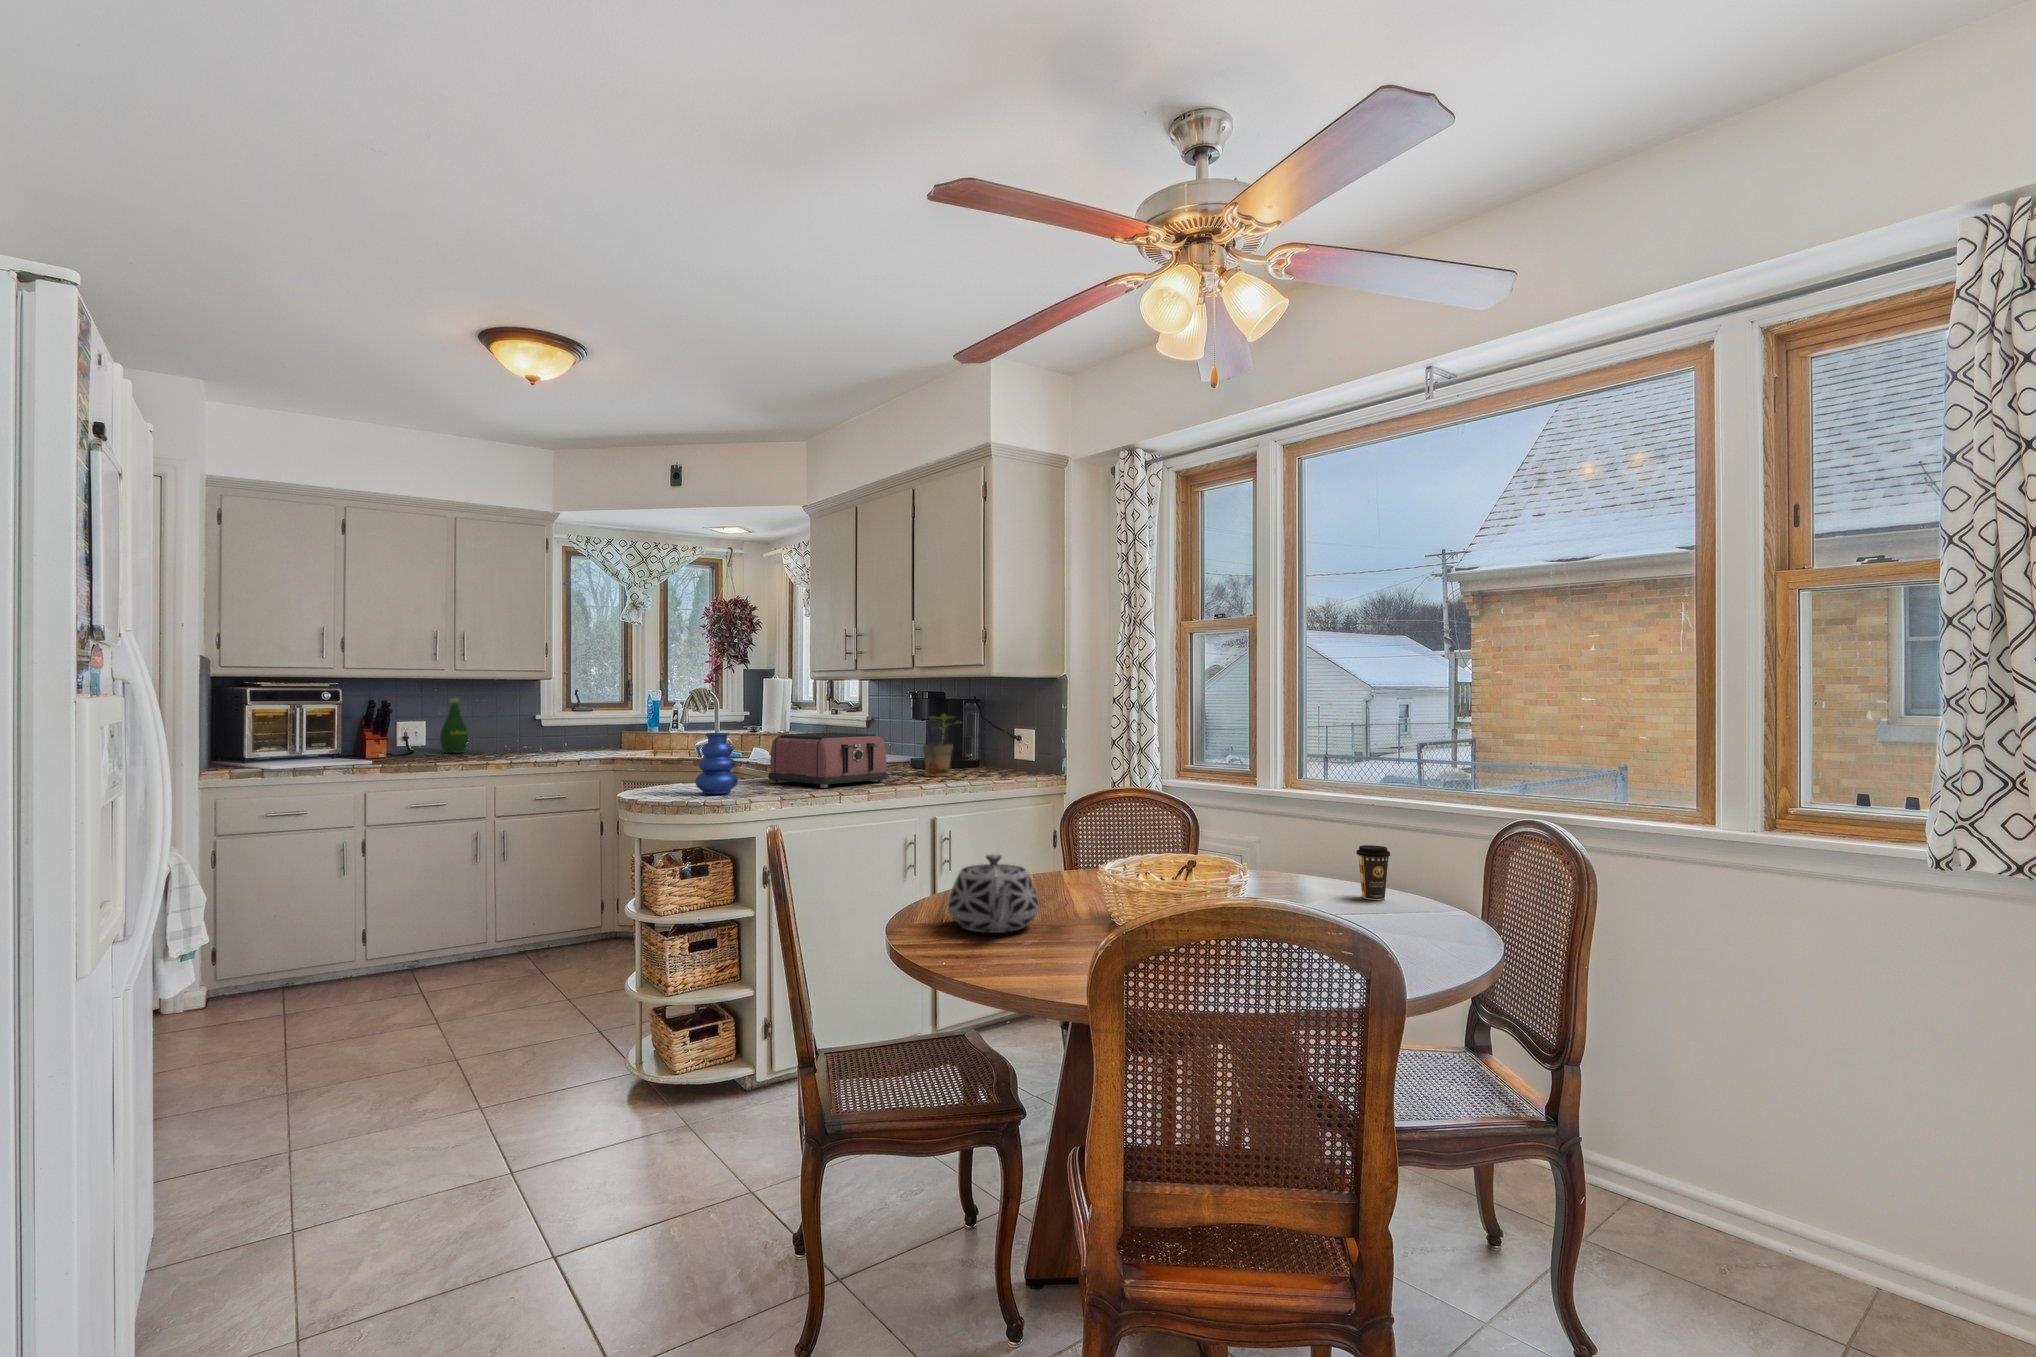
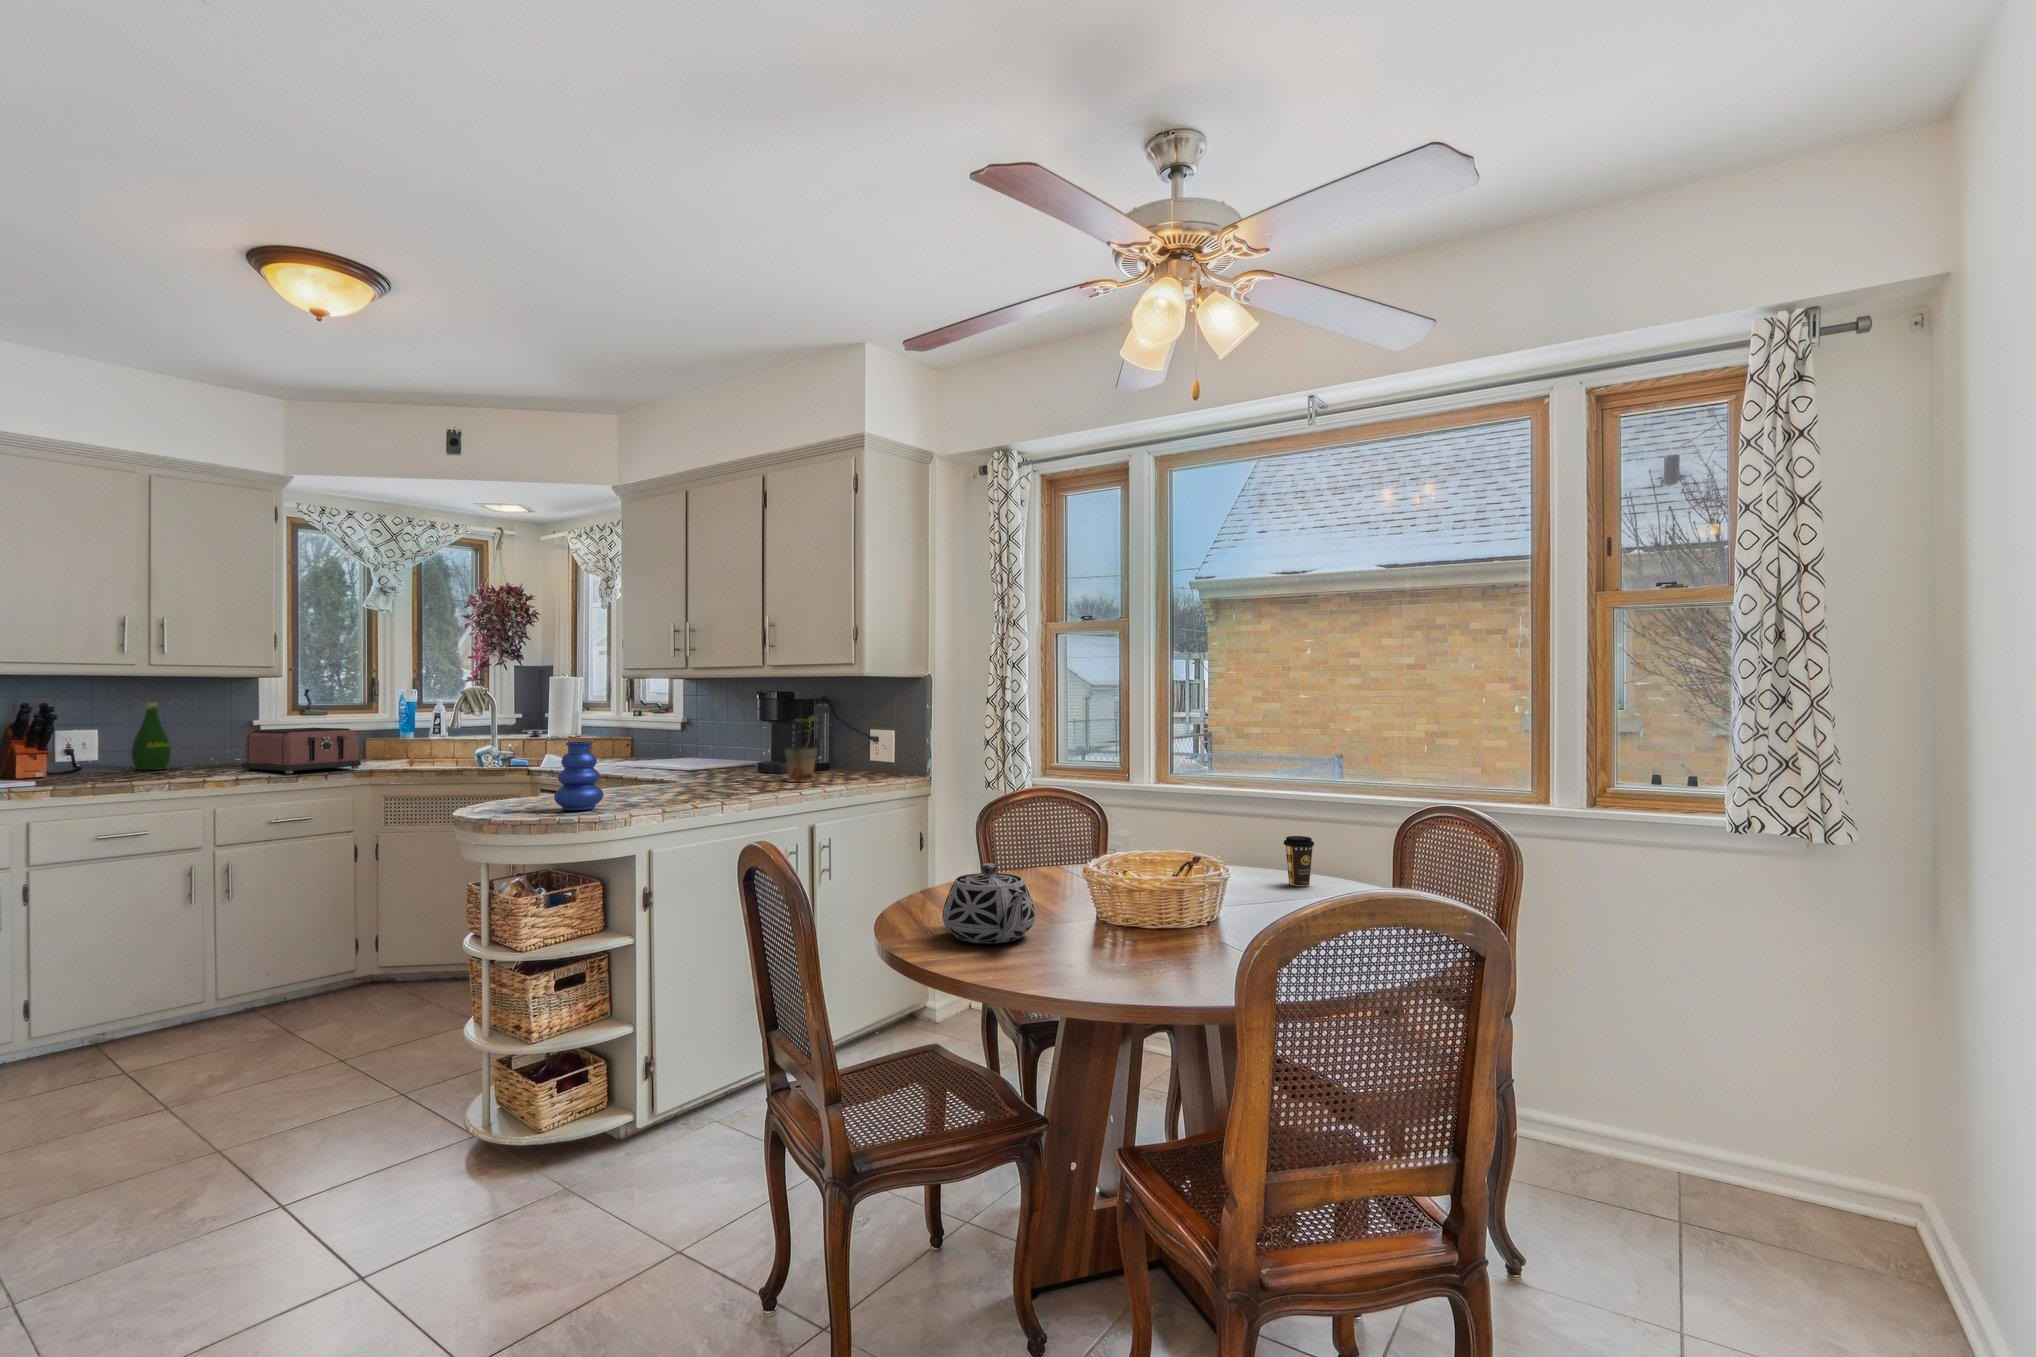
toaster: present [768,732,888,788] -> present [242,728,361,774]

